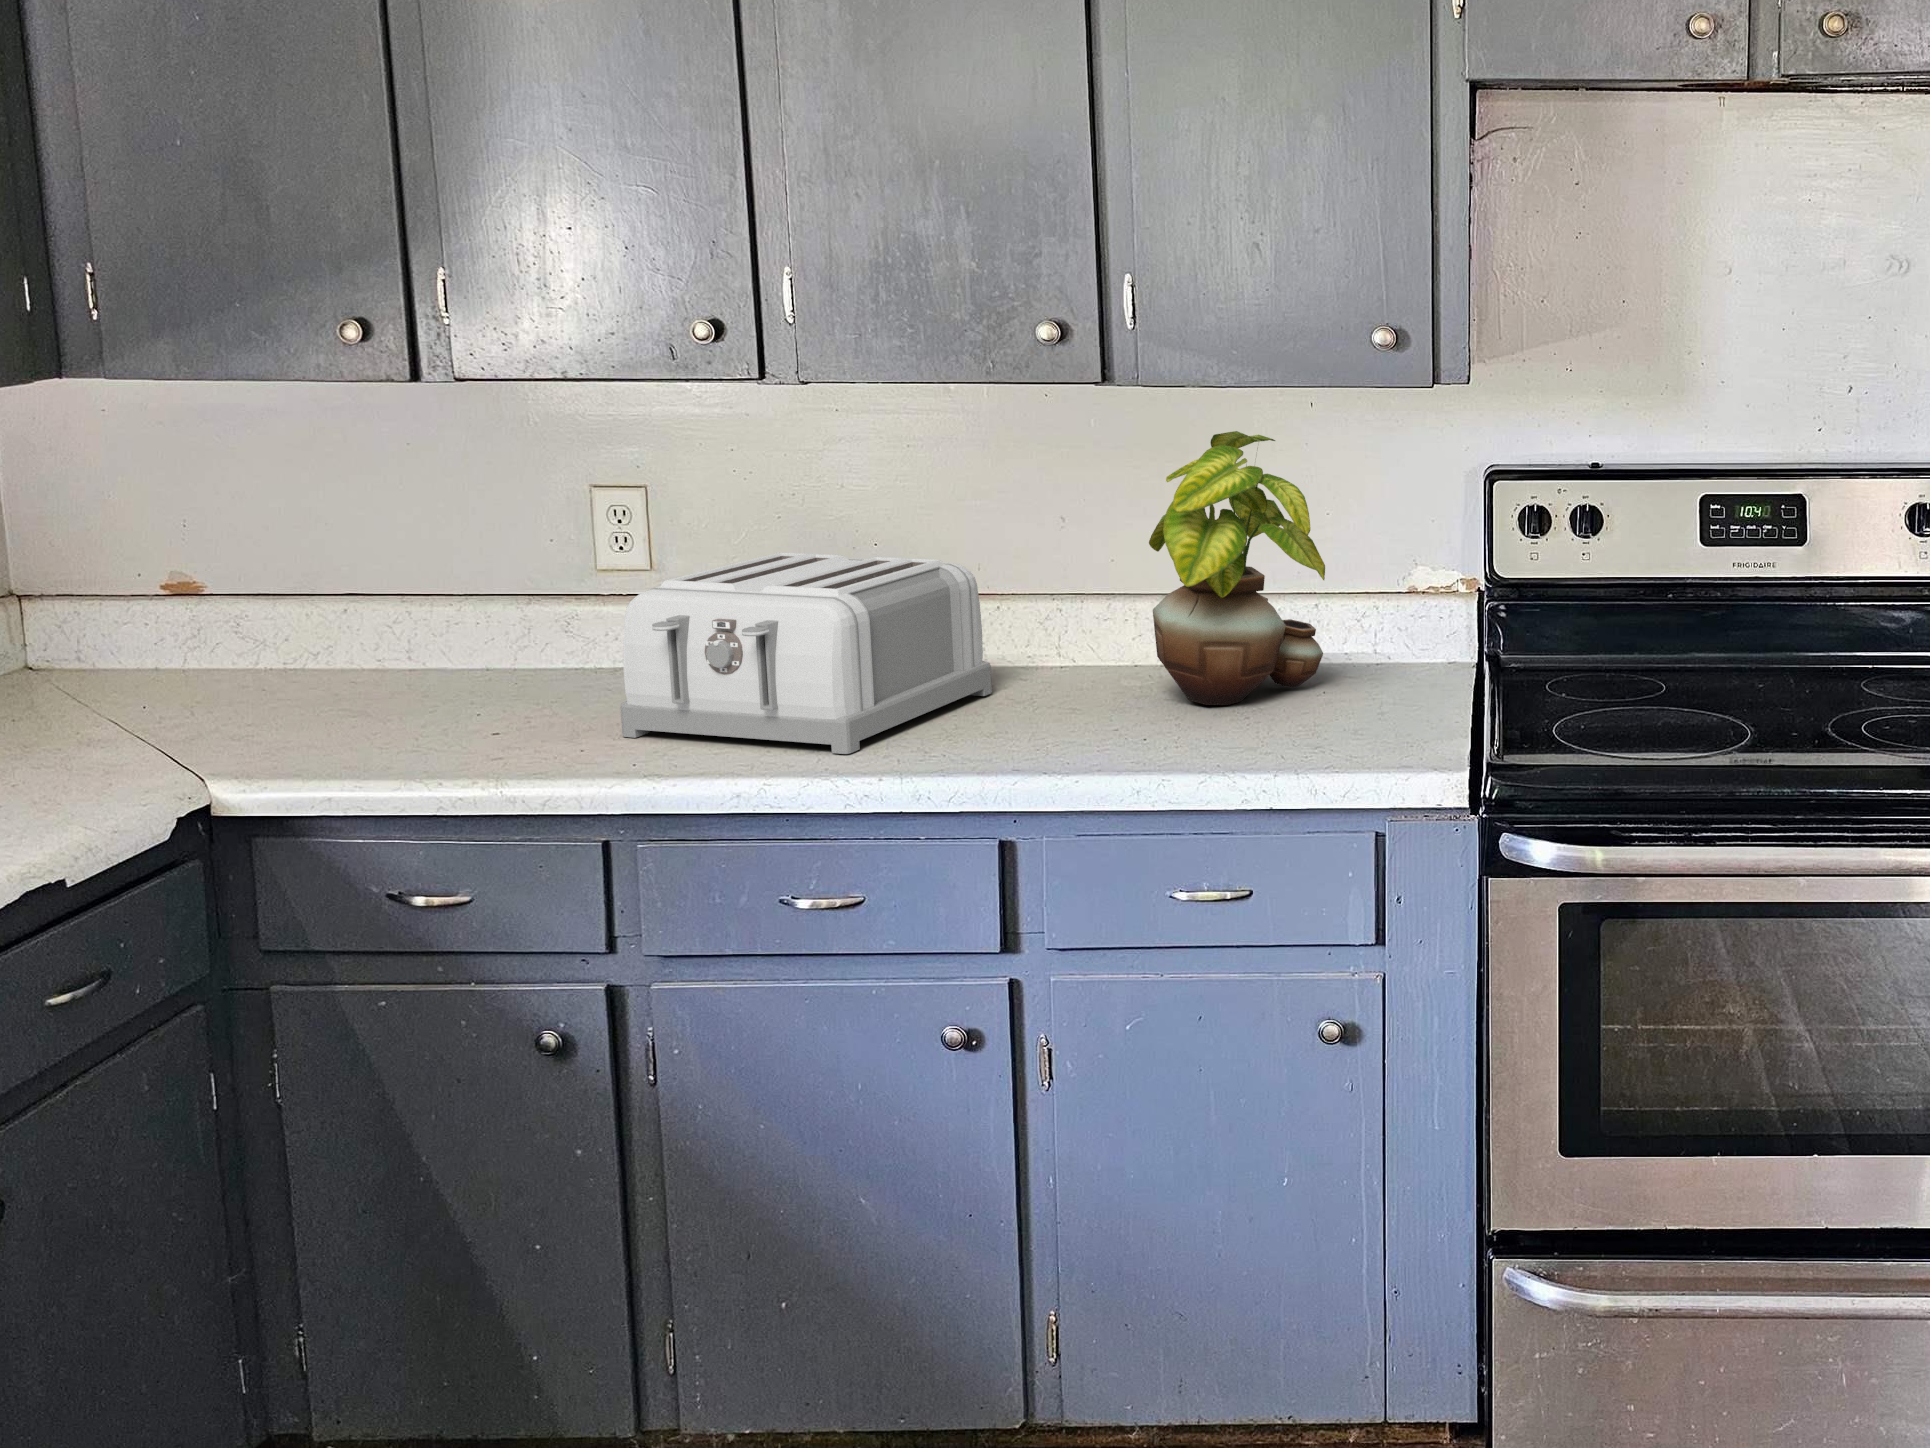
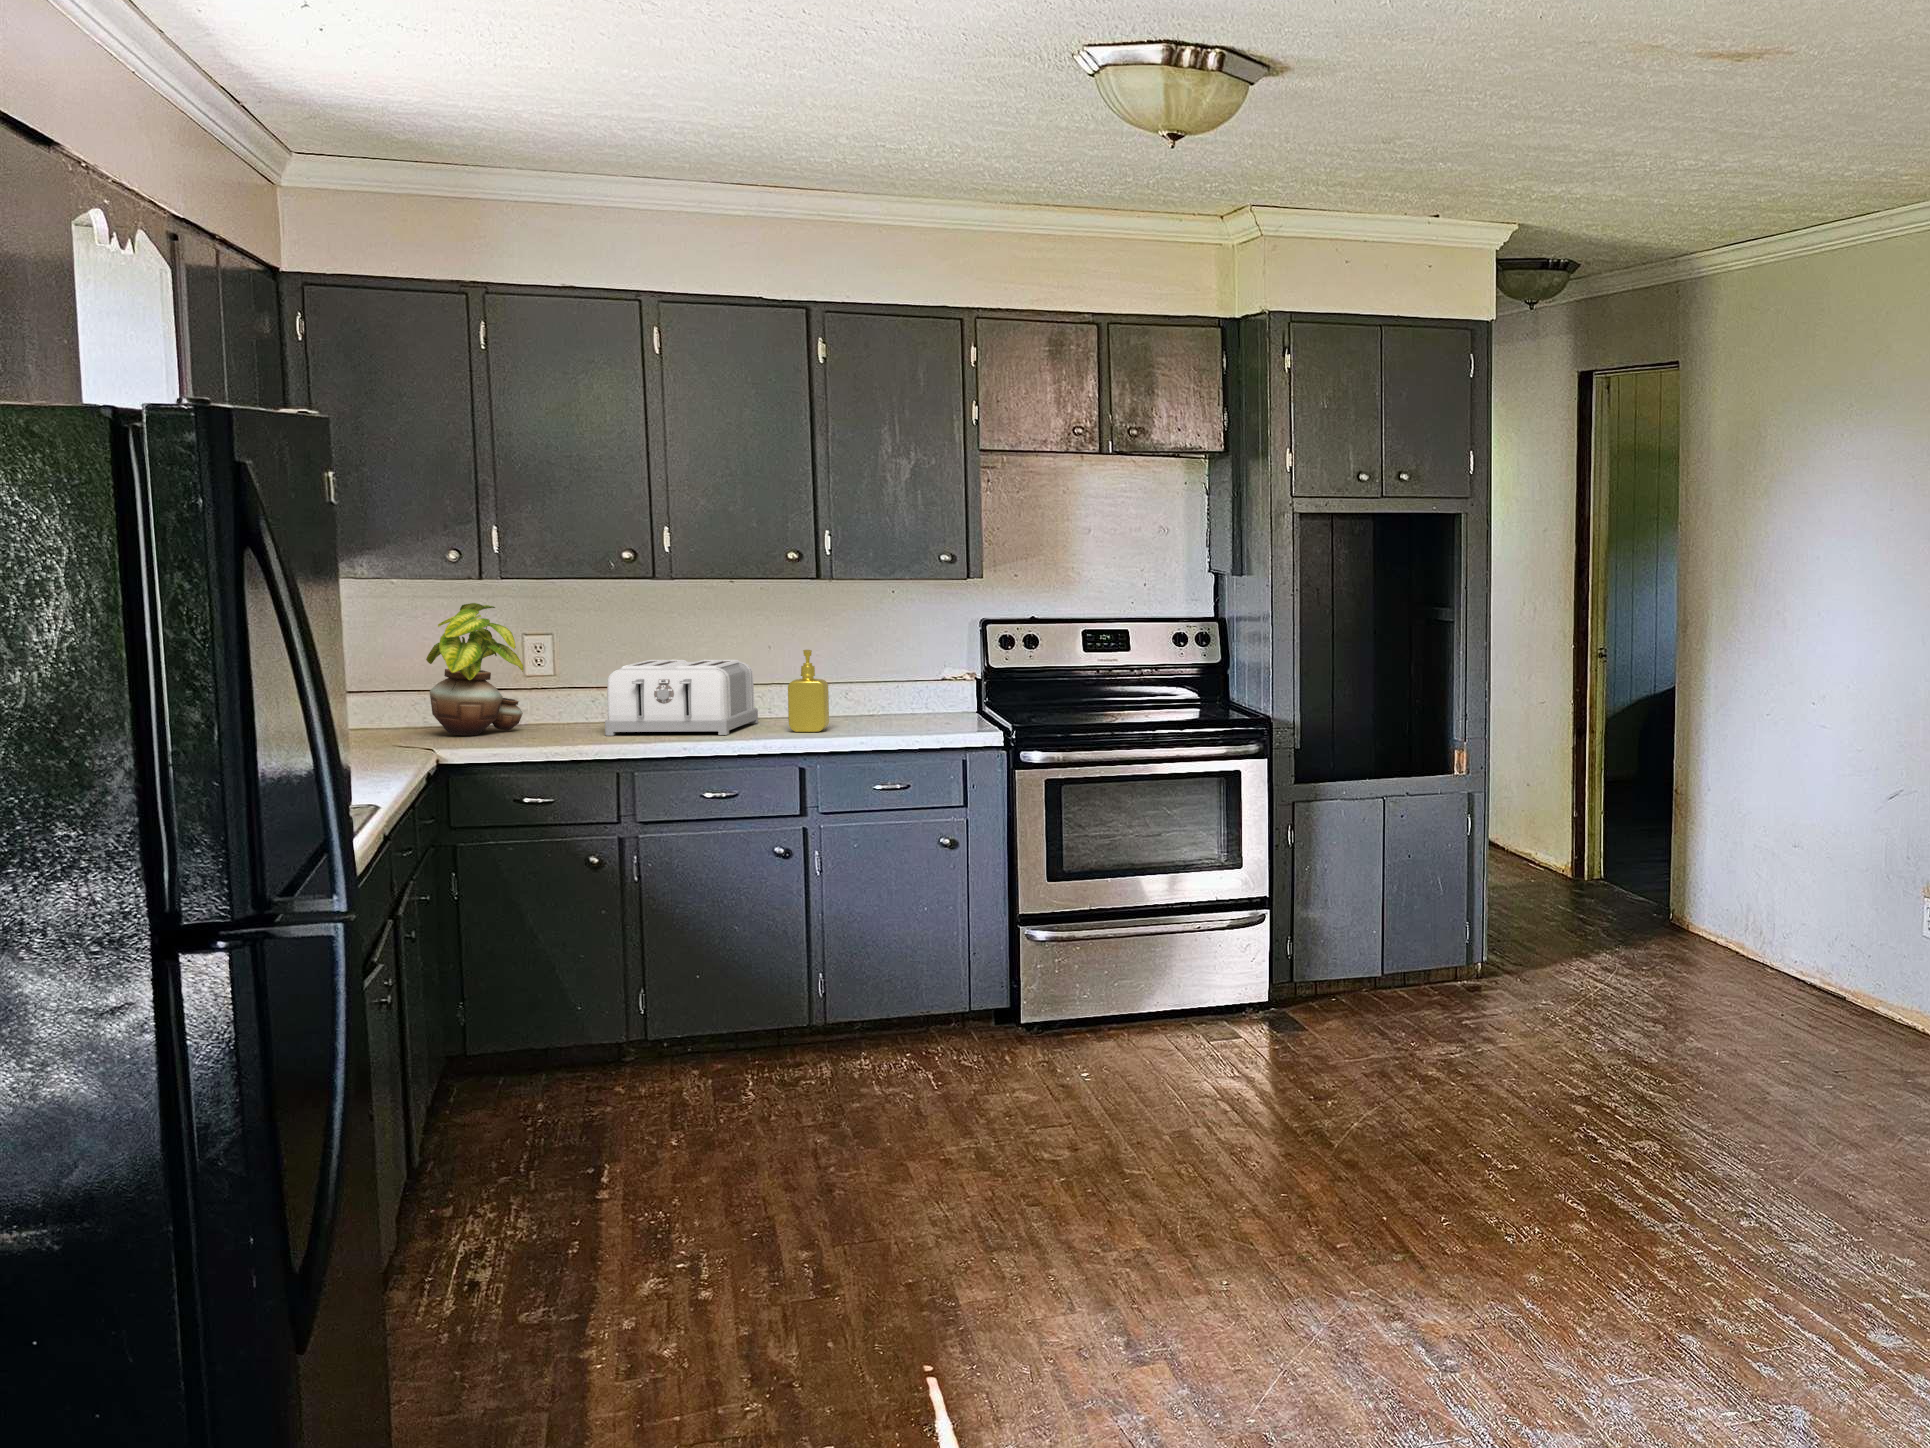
potted plant: present [1149,431,1325,705] -> present [426,603,523,735]
soap dispenser: none [987,556,1085,752] -> present [788,650,829,732]

